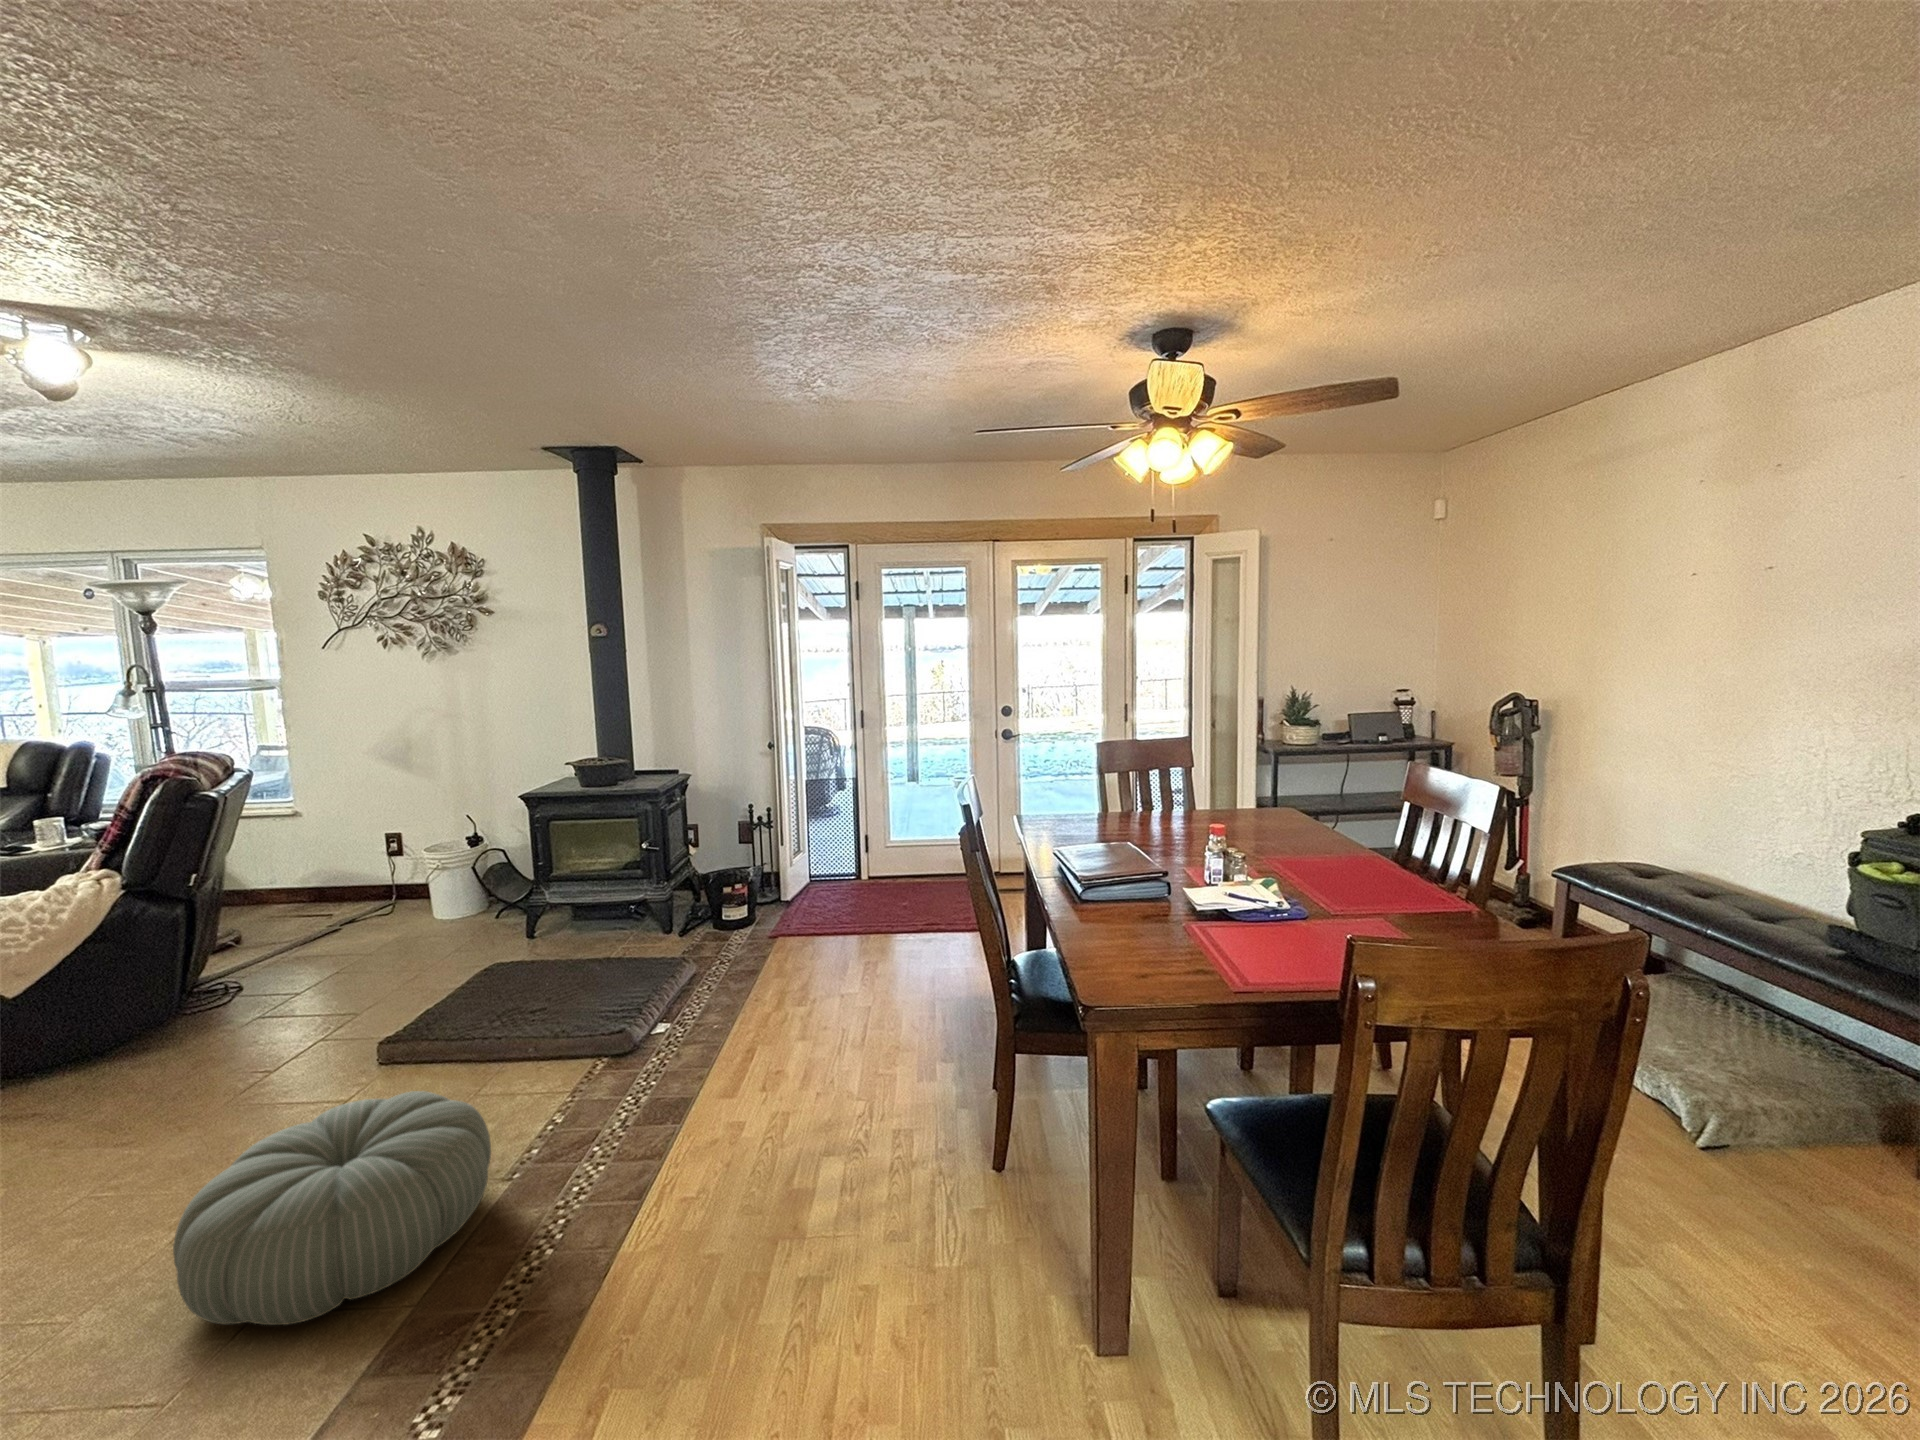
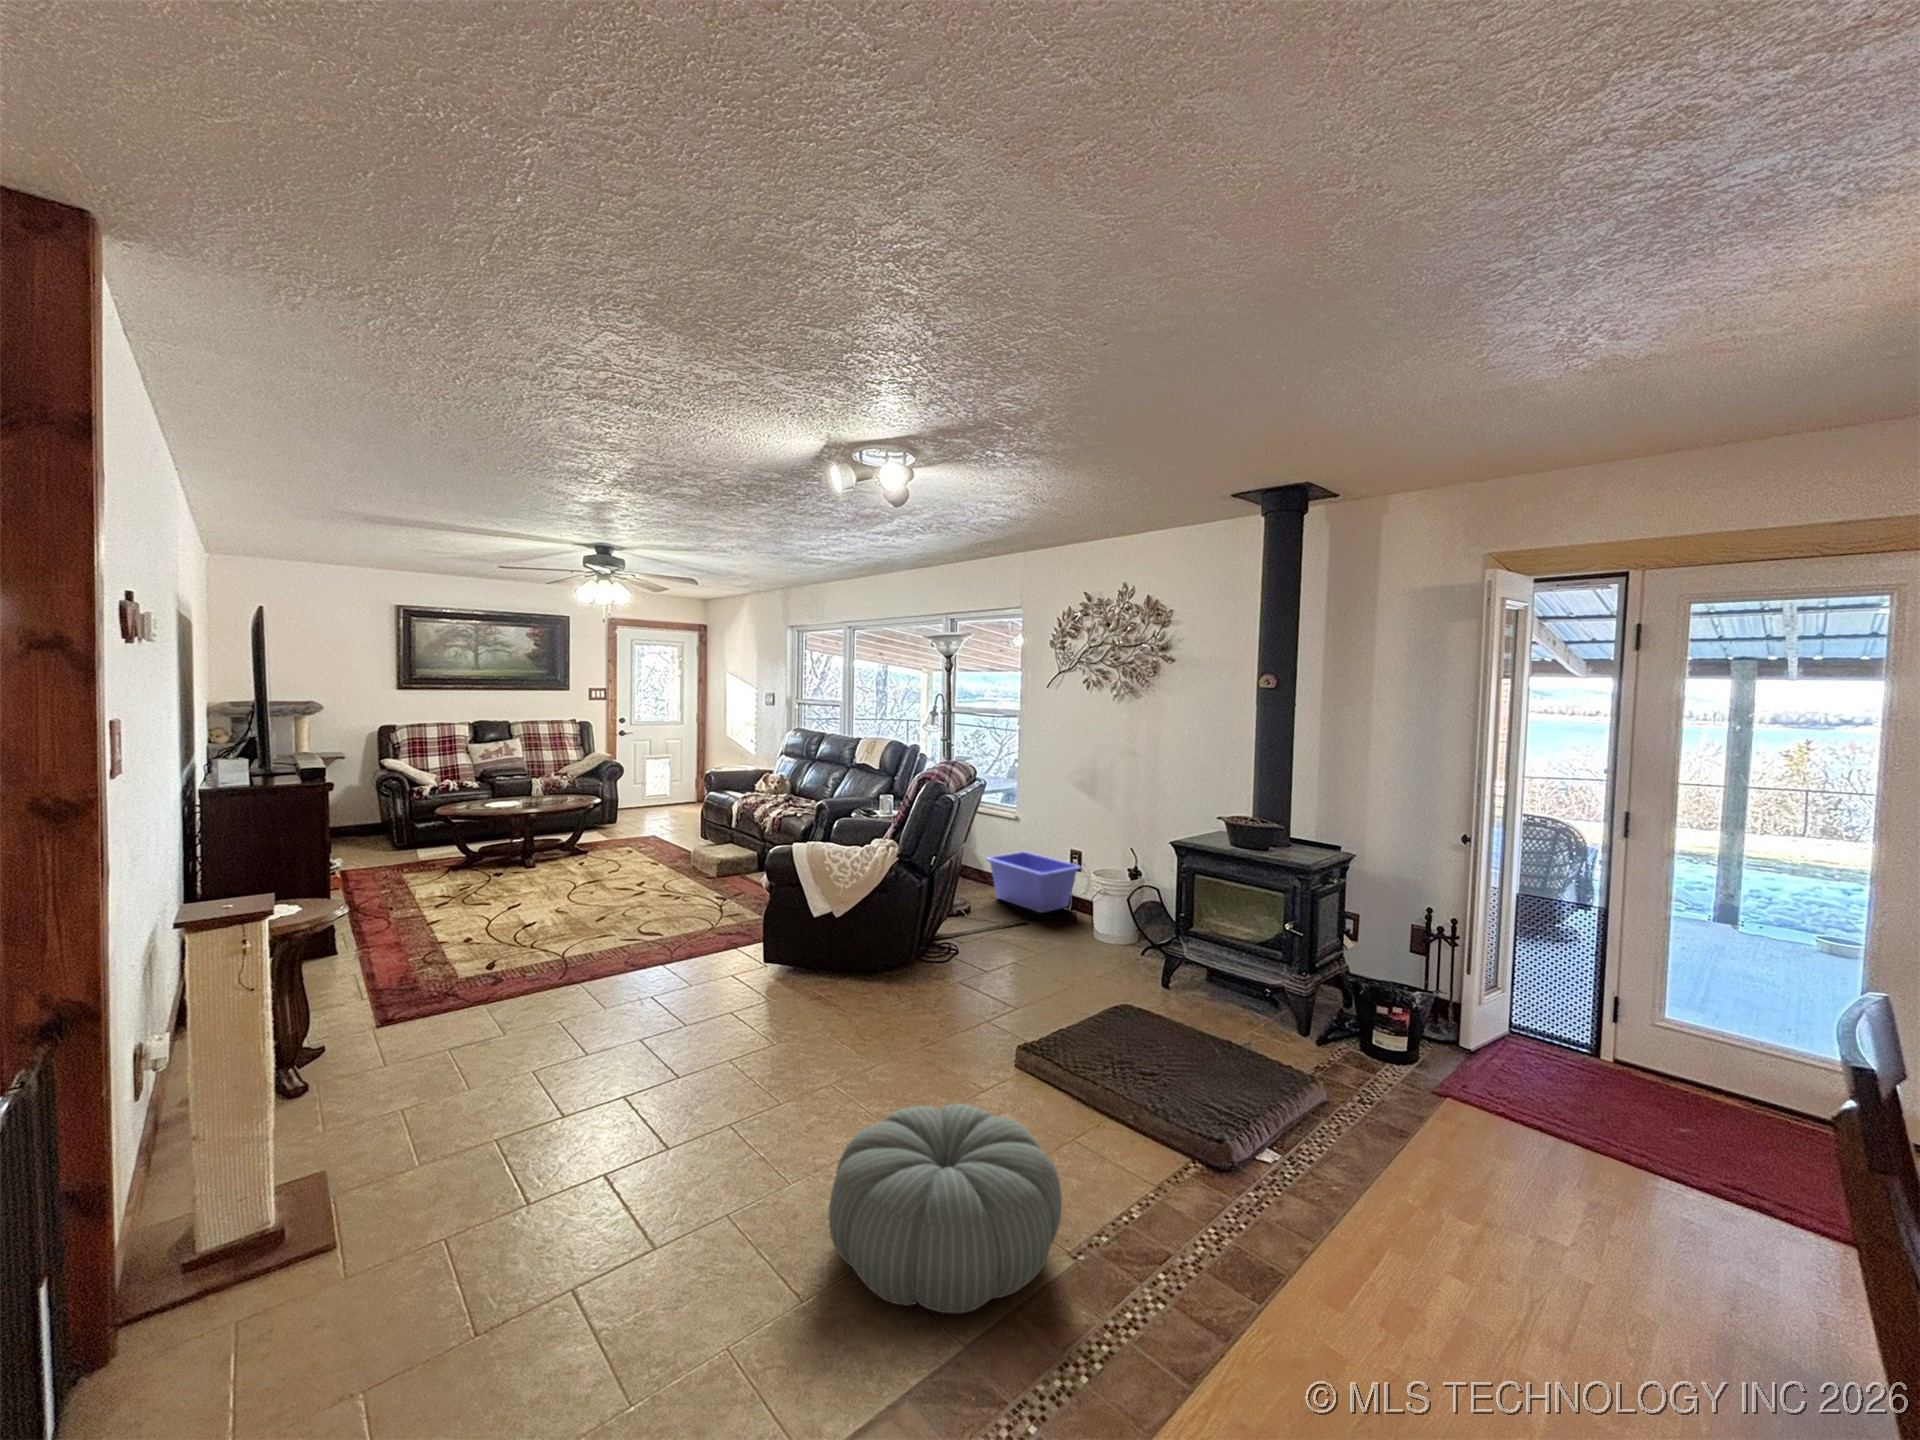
storage bin: none [254,848,403,912] -> present [986,852,1081,913]

